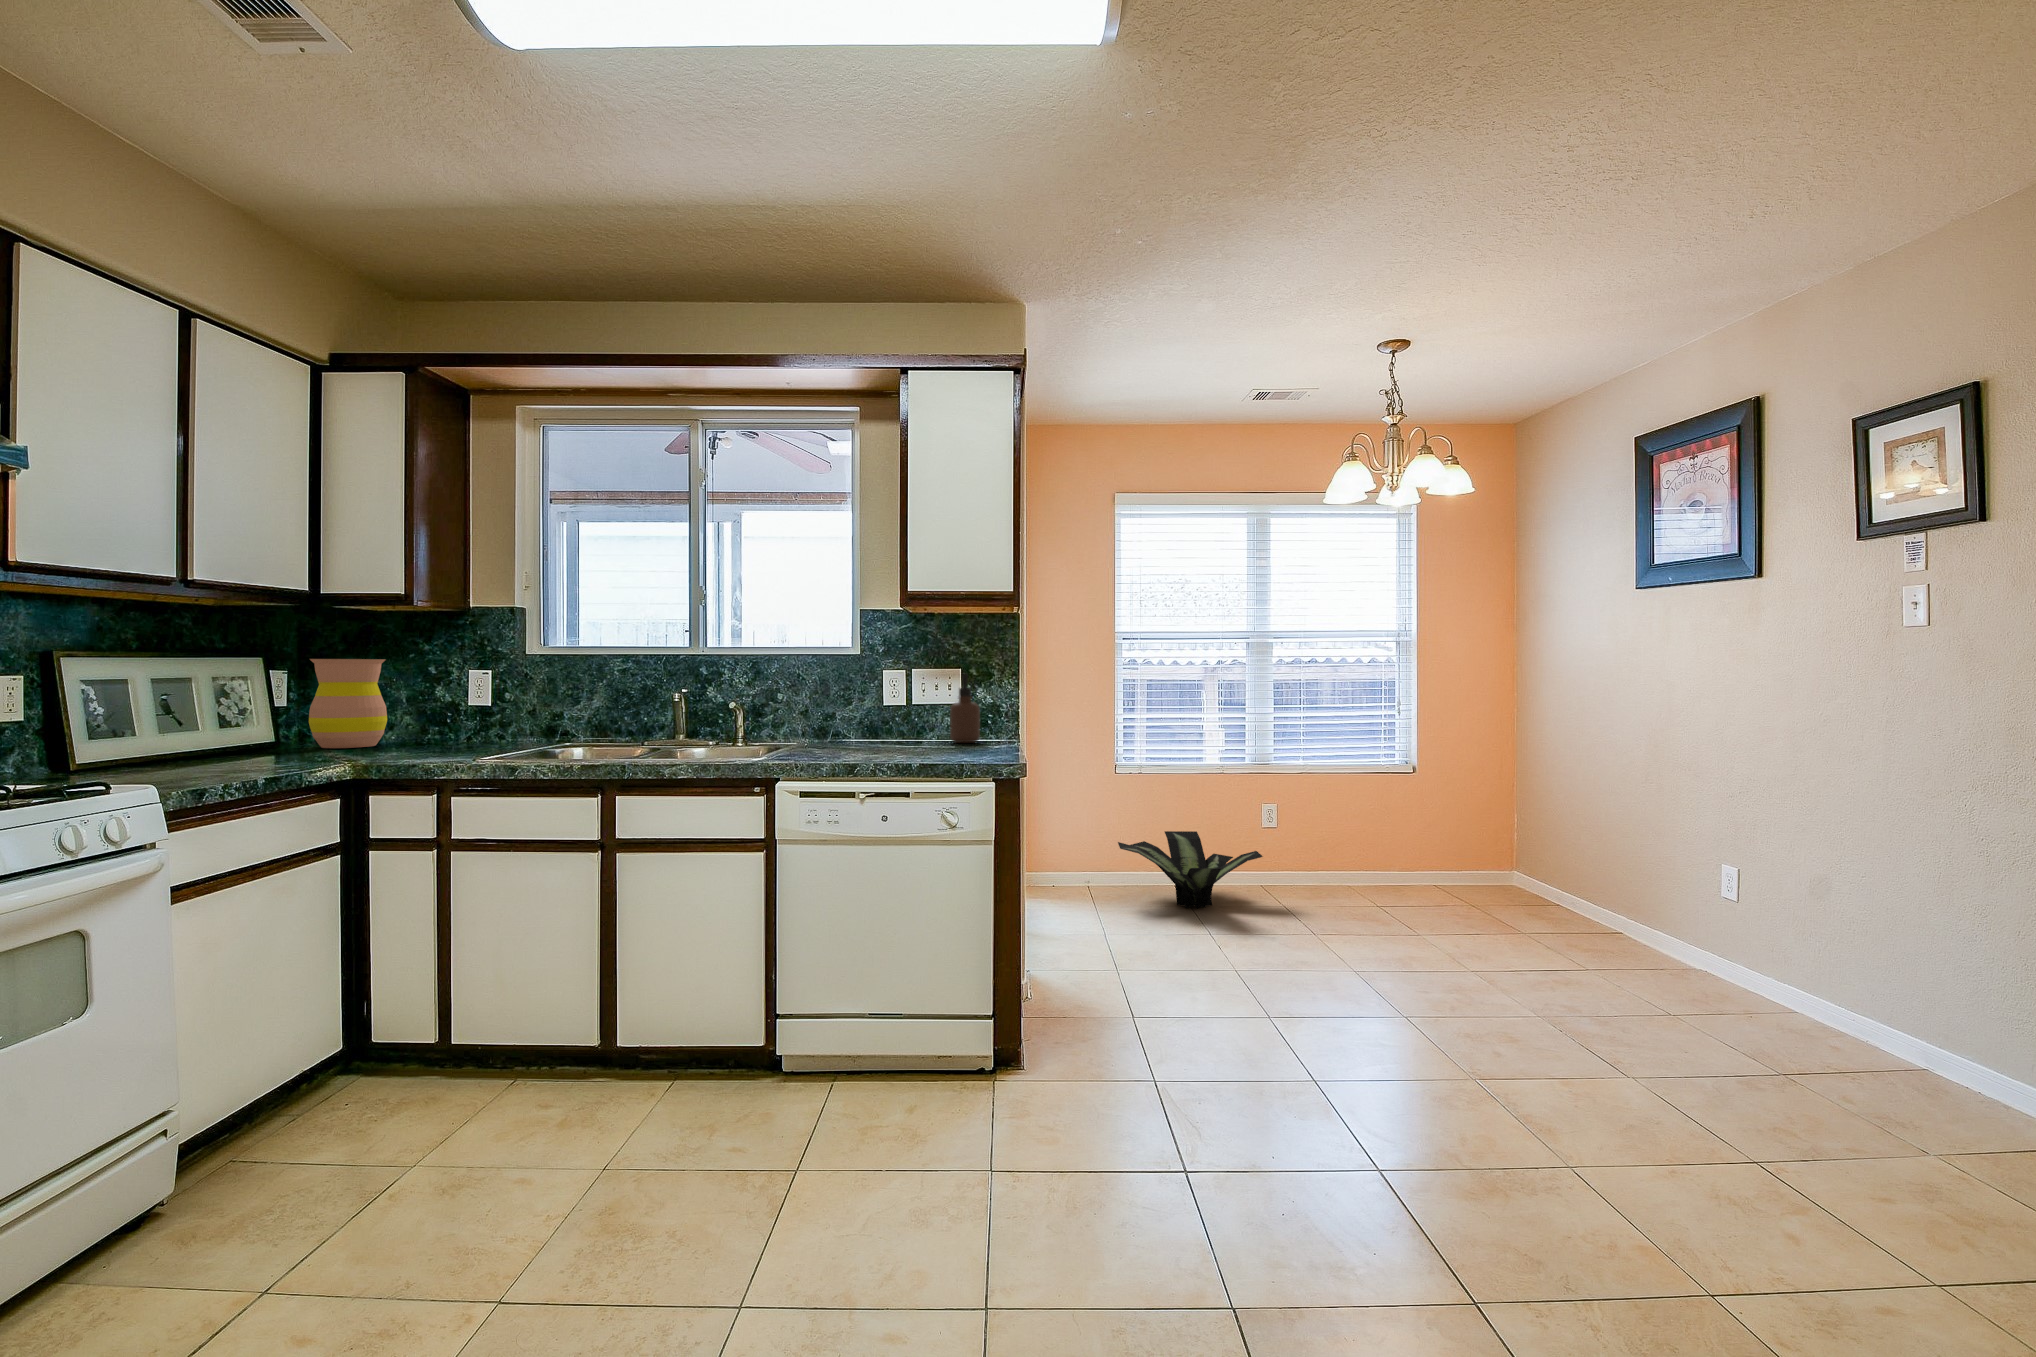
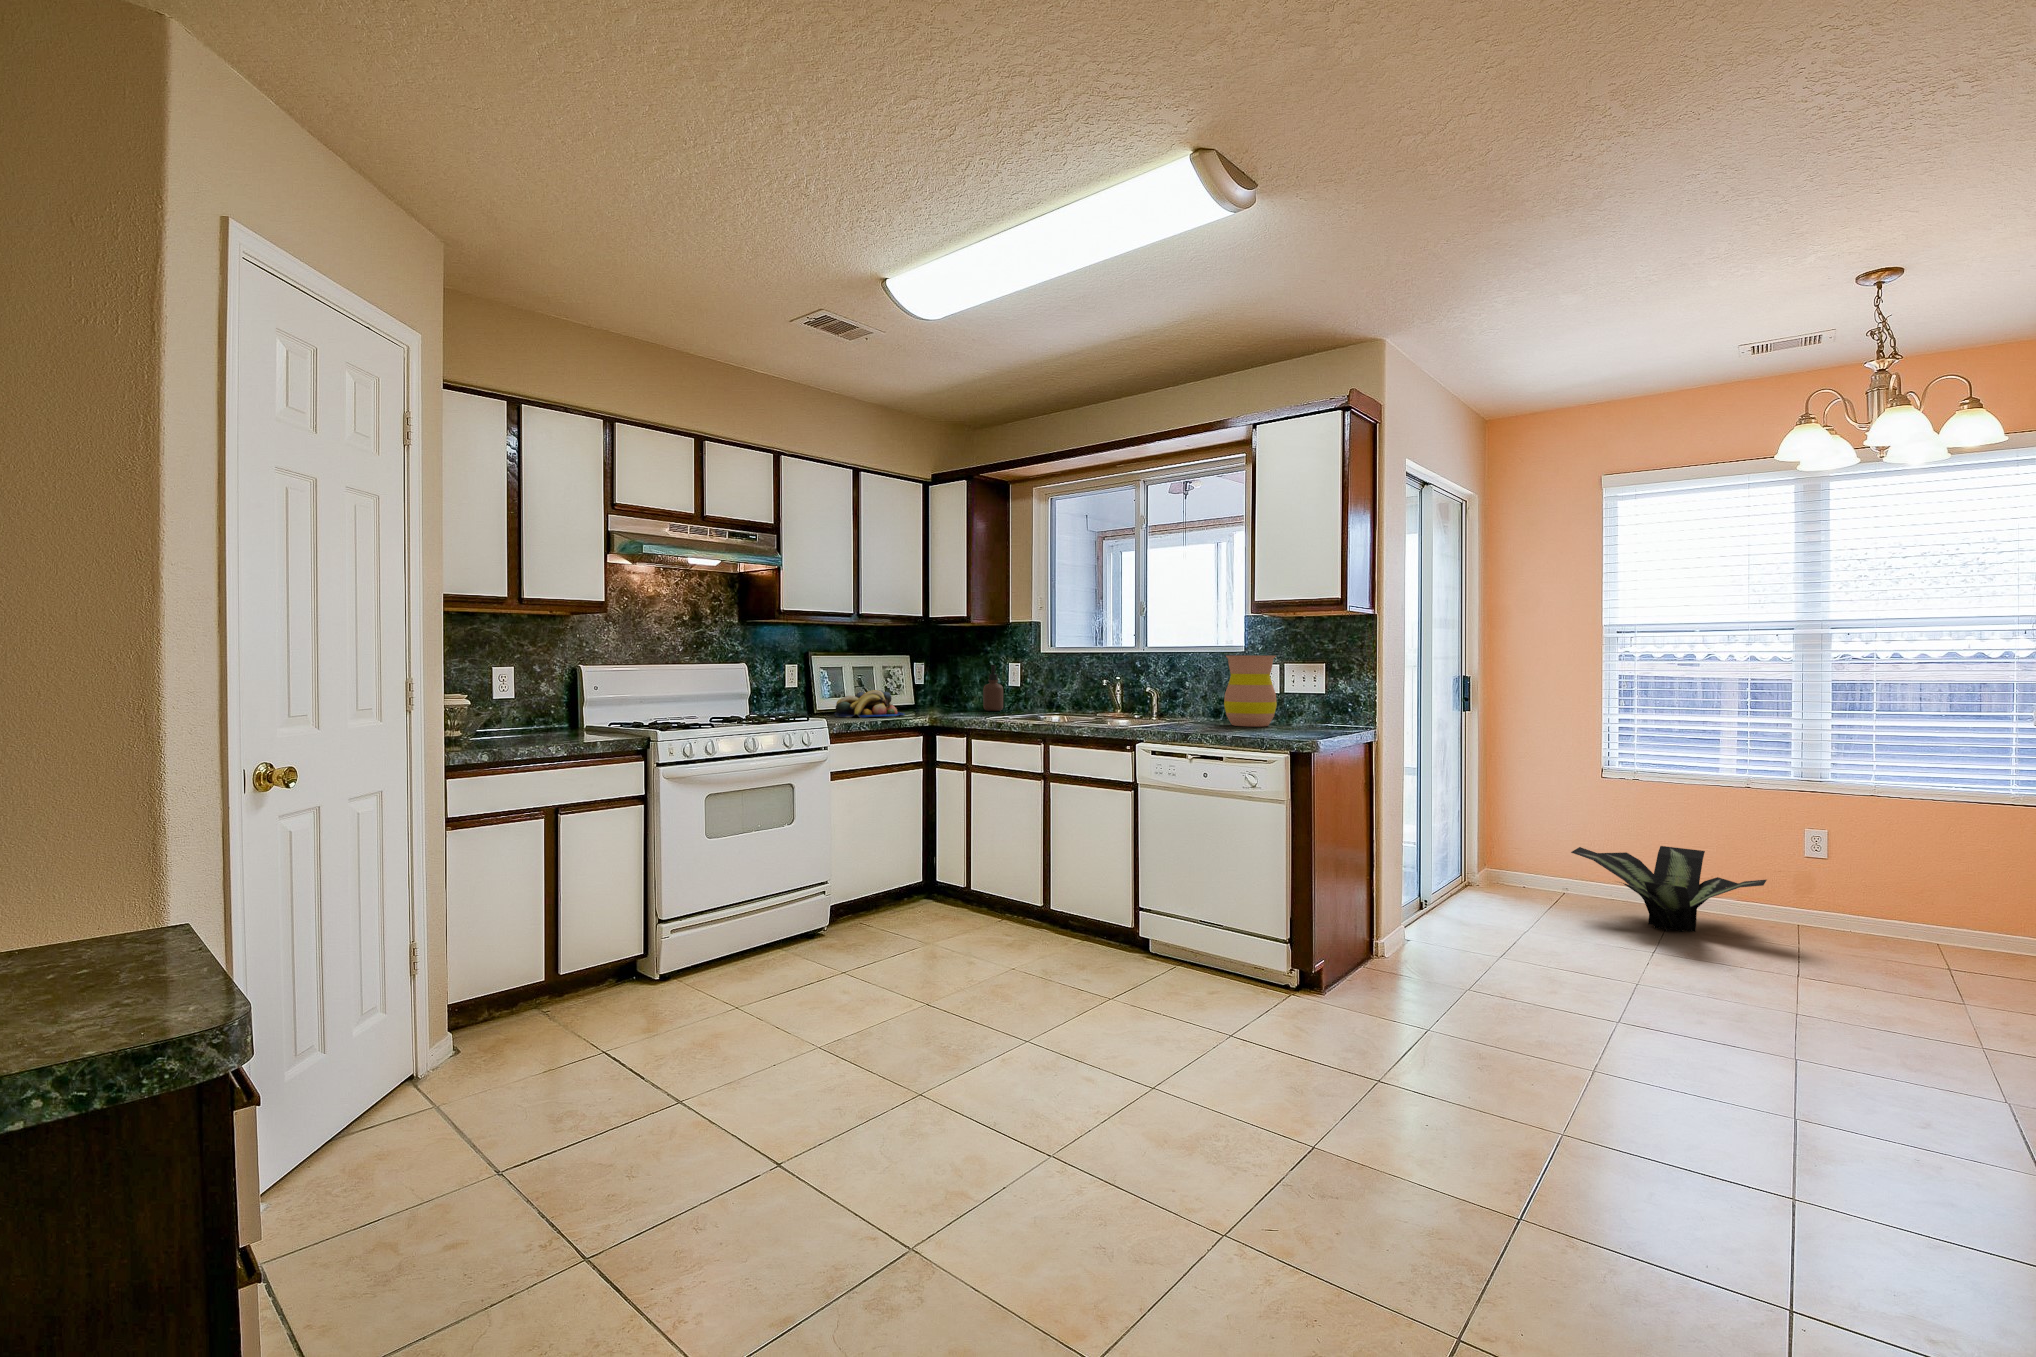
vase: present [309,659,387,748] -> present [1224,655,1277,726]
soap dispenser: present [950,674,980,743] -> present [983,665,1003,711]
fruit bowl: none [126,721,296,776] -> present [834,690,905,718]

